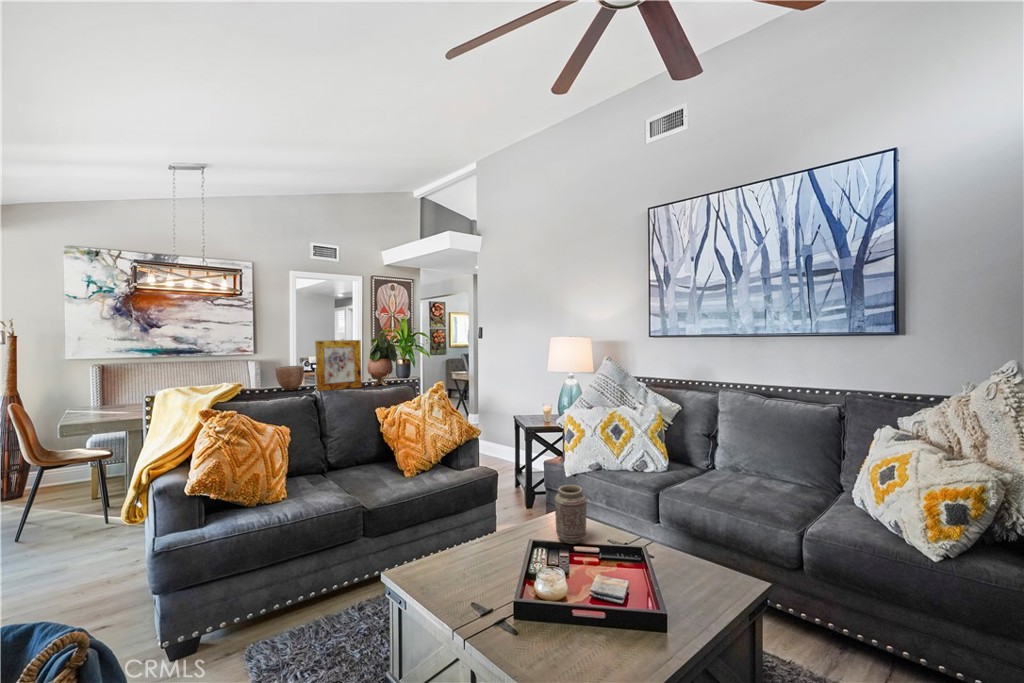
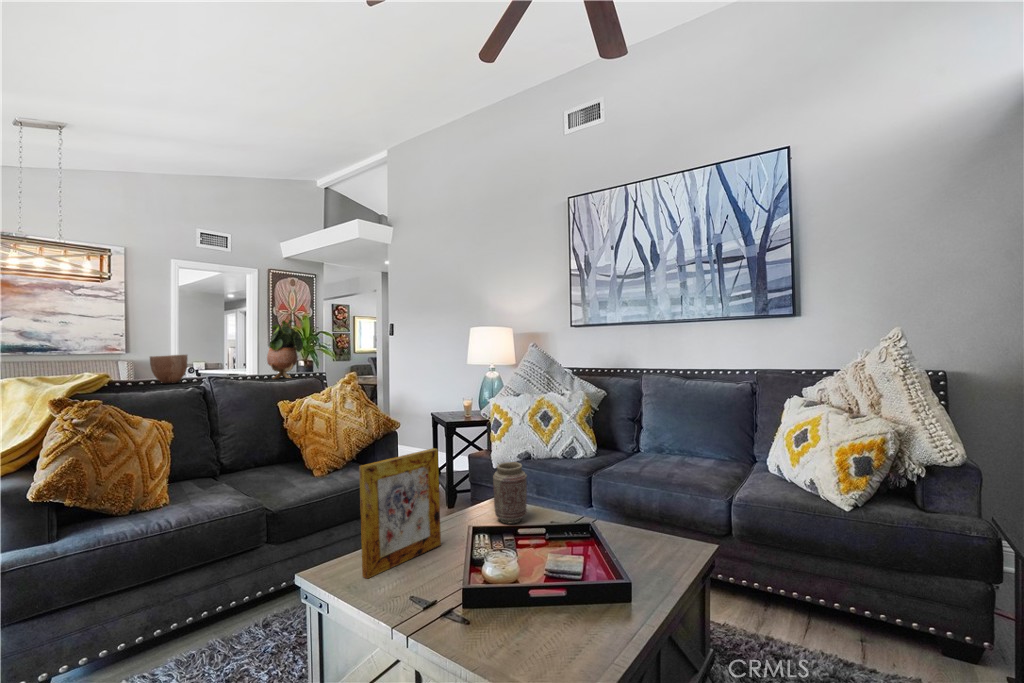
picture frame: present [315,340,362,391] -> present [359,448,441,579]

